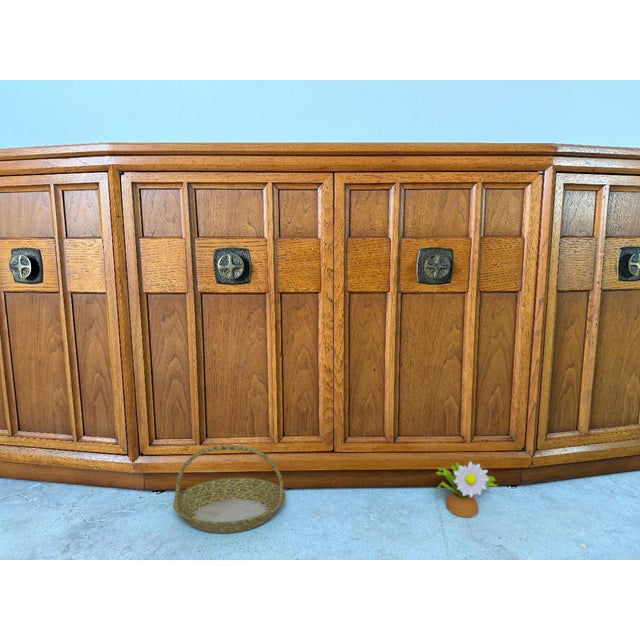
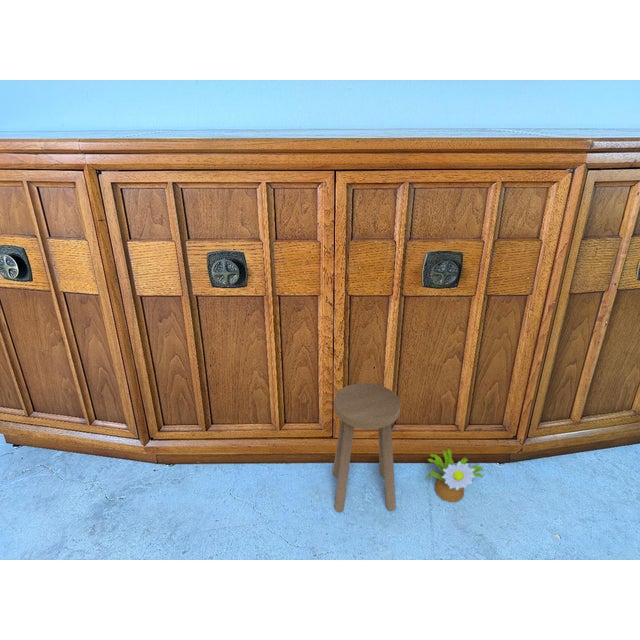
stool: none [334,384,406,528] -> present [333,383,400,512]
basket: present [173,446,286,533] -> none [185,442,287,516]

